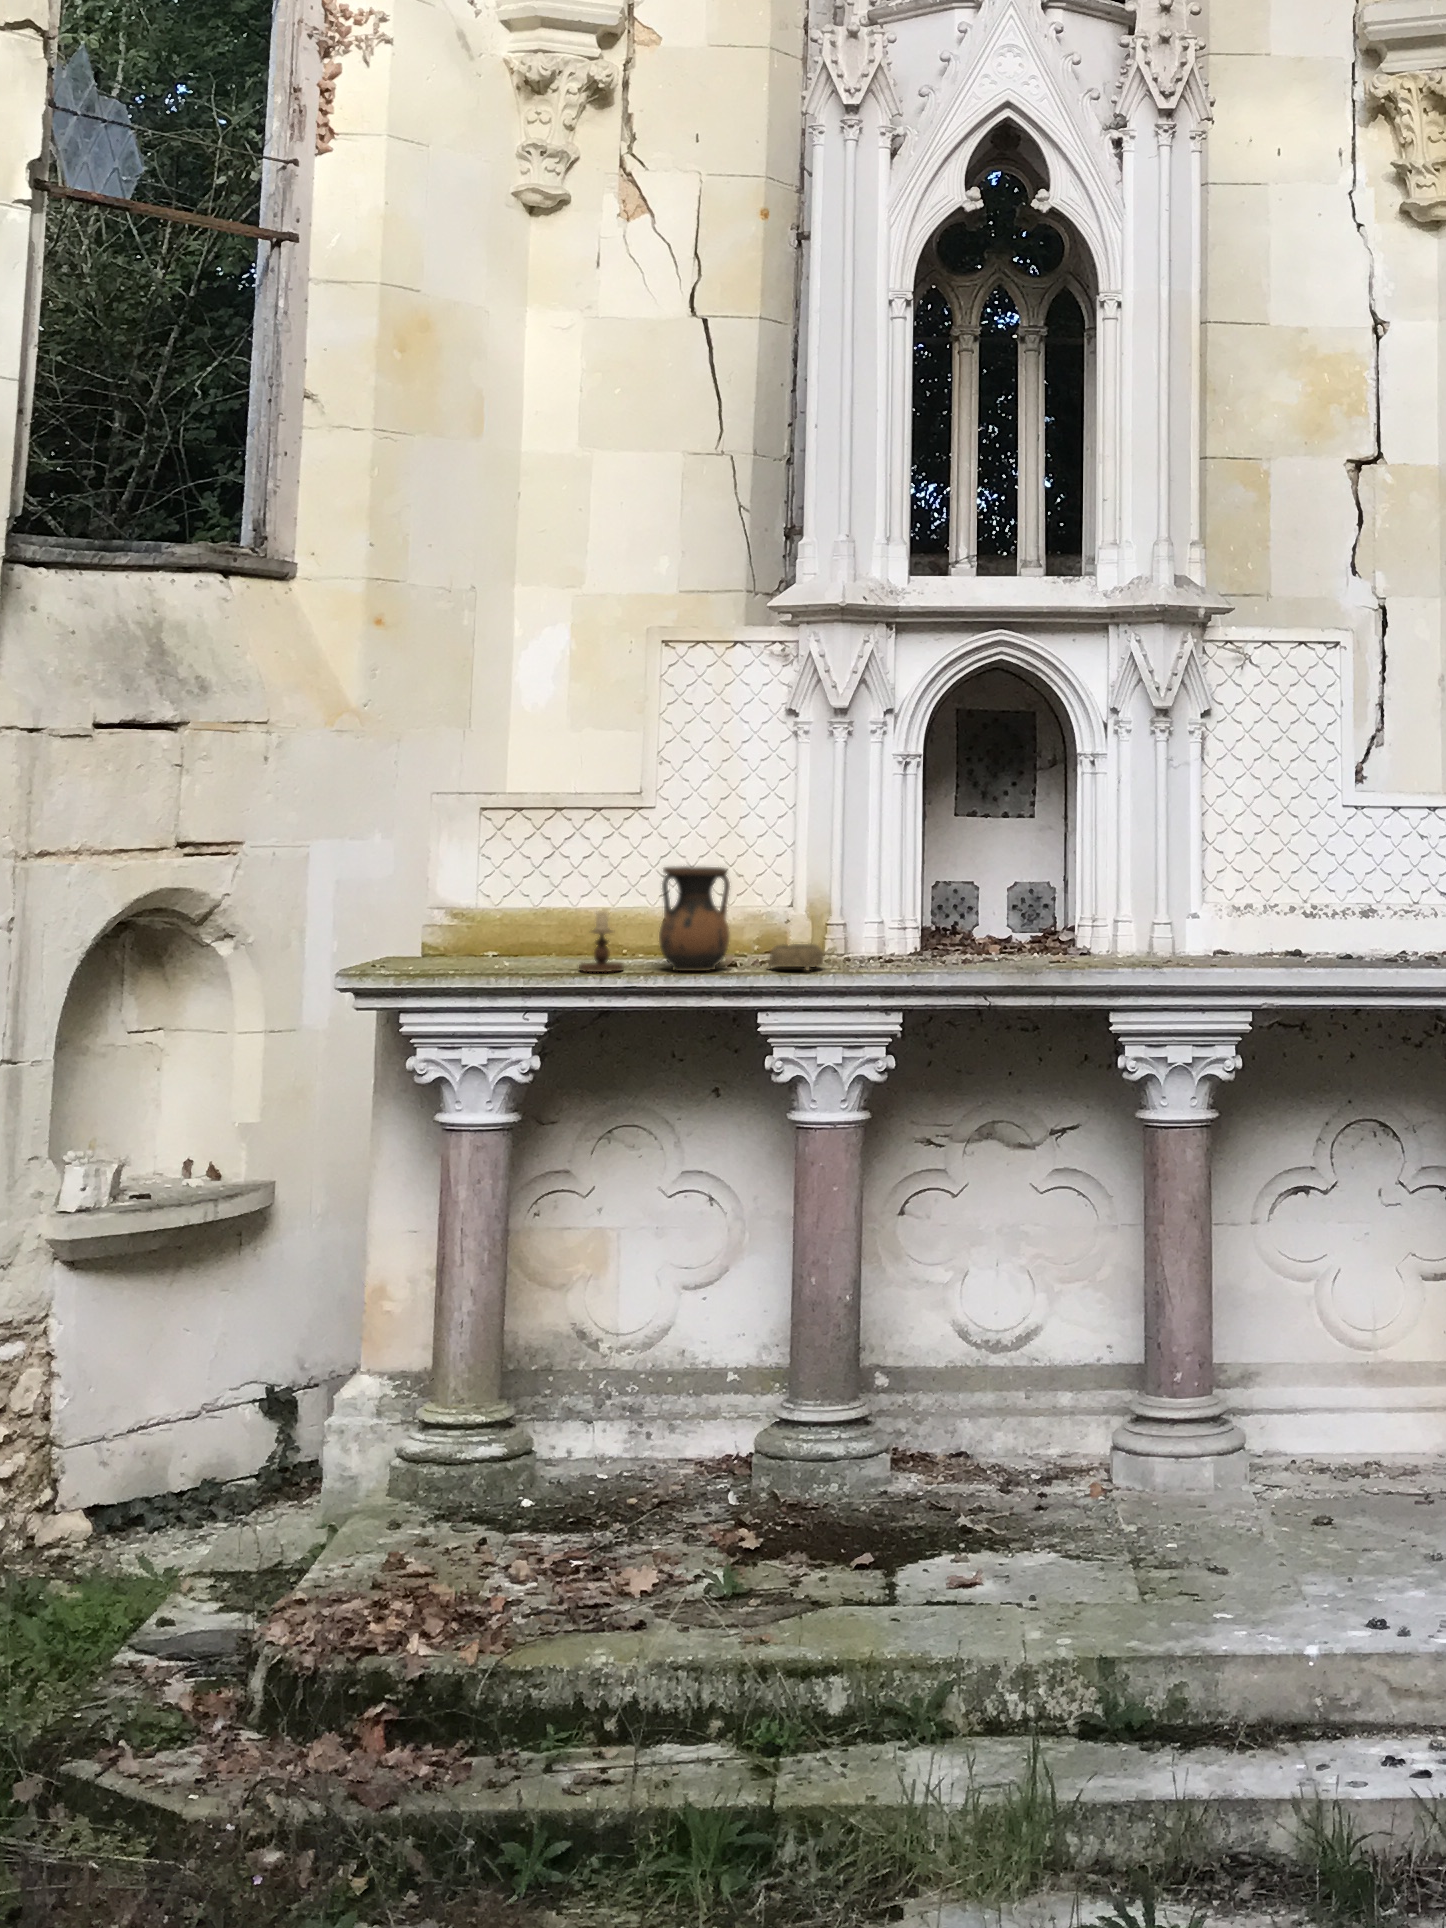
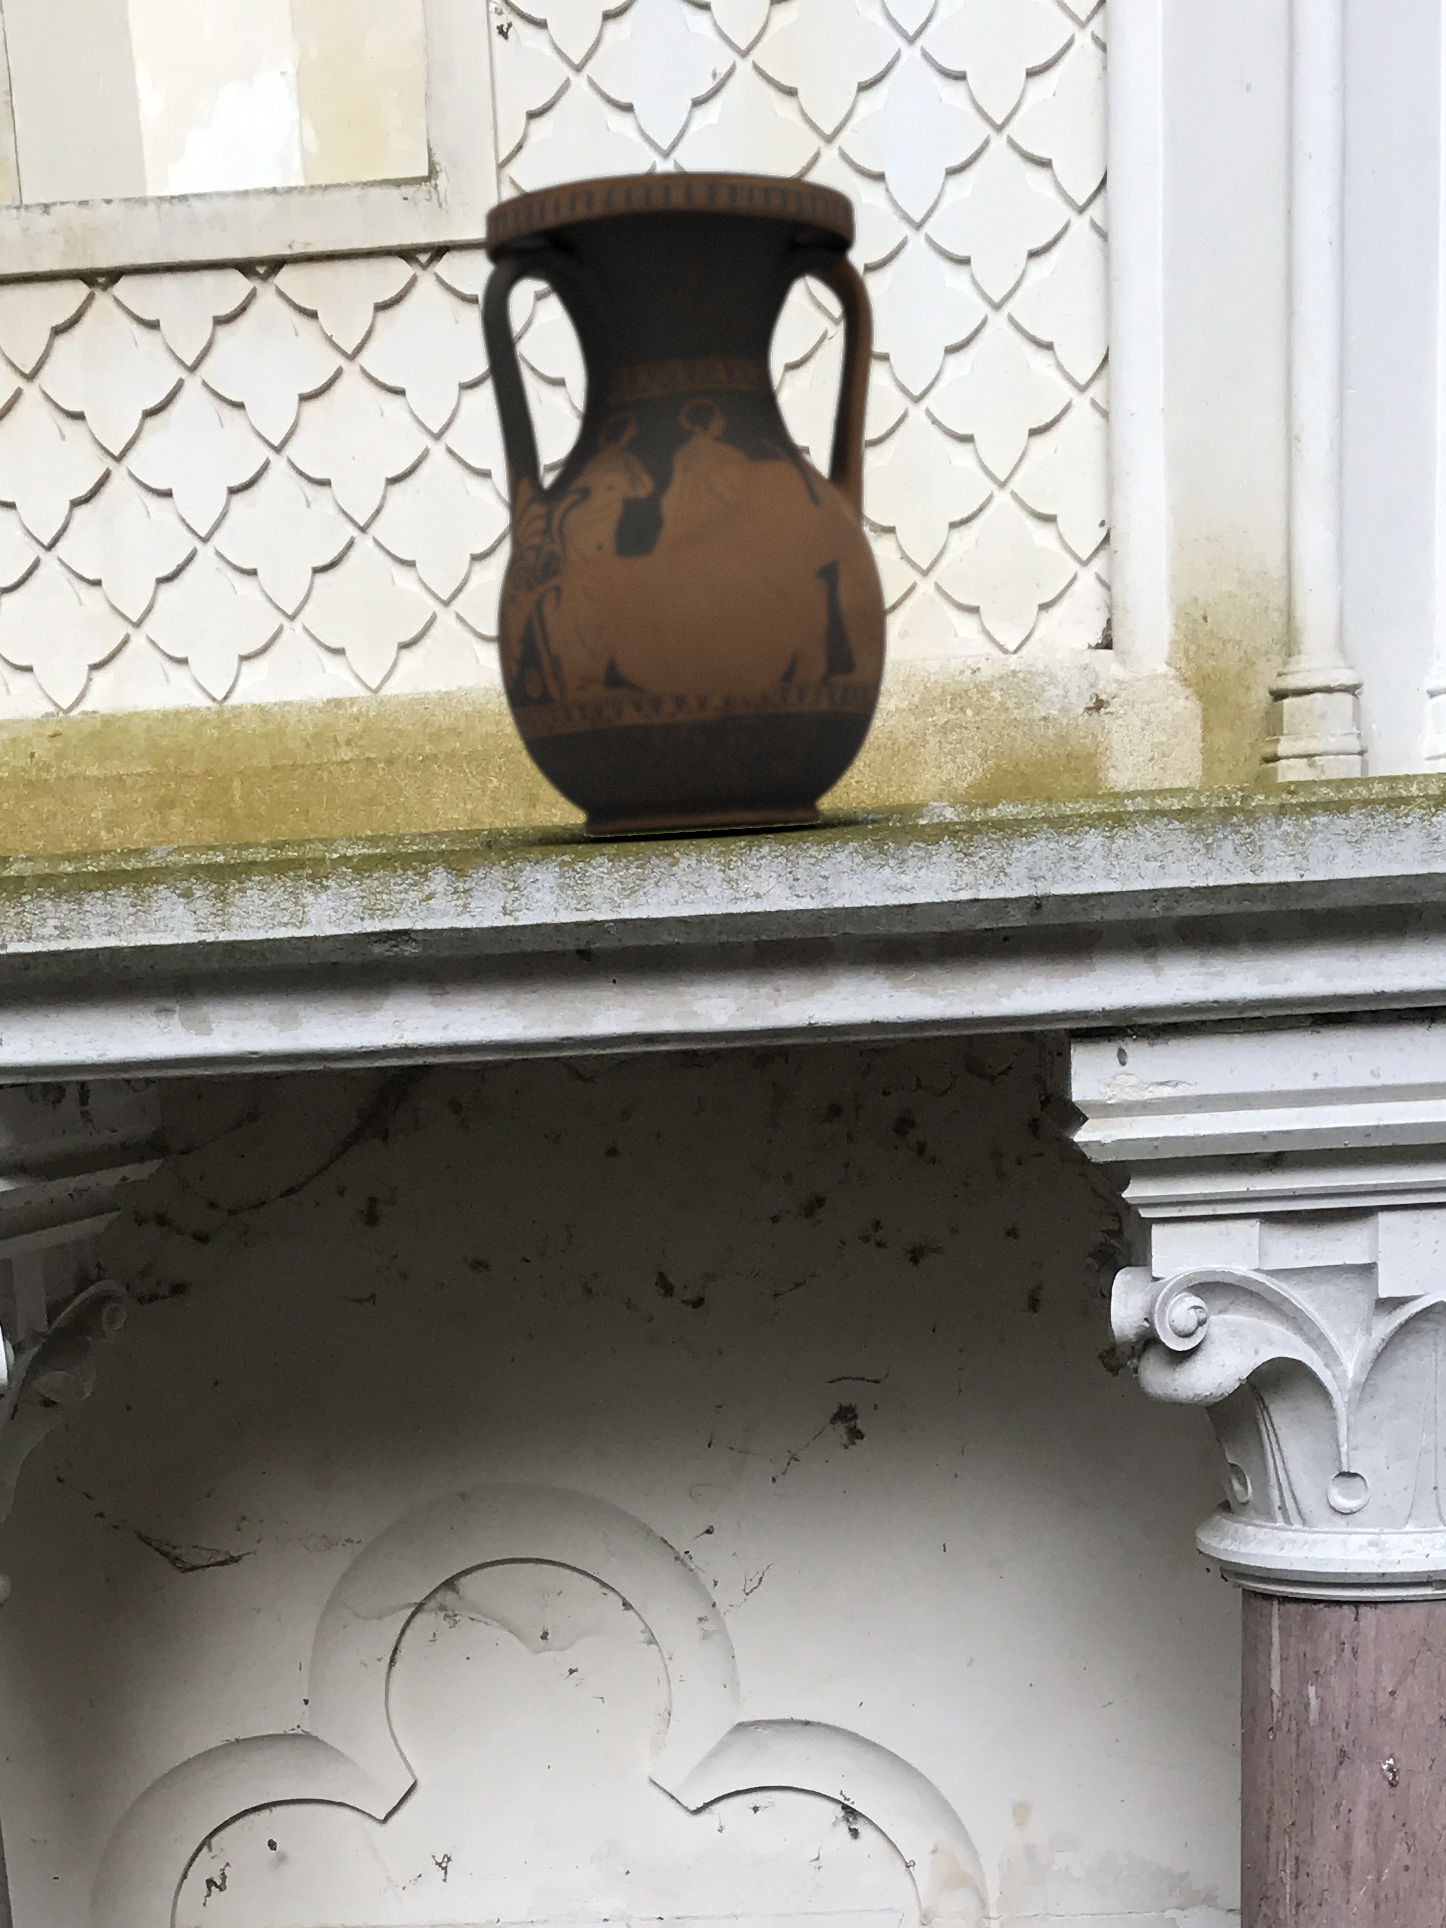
candlestick: present [579,912,623,972] -> none [85,517,327,867]
decorative bowl: present [766,944,823,970] -> none [1095,639,1422,808]

